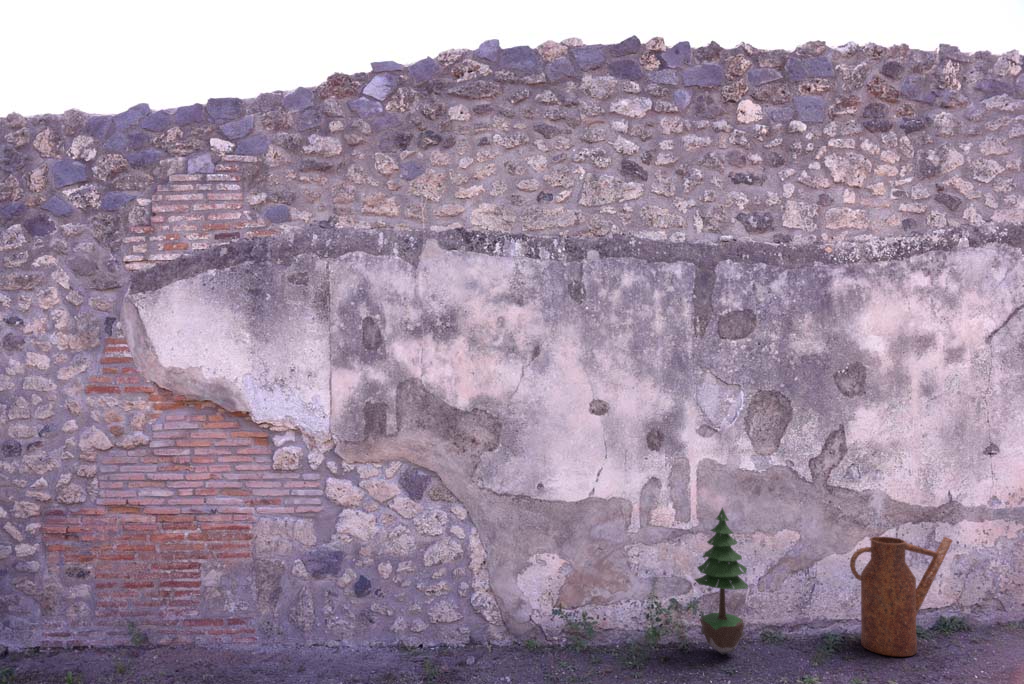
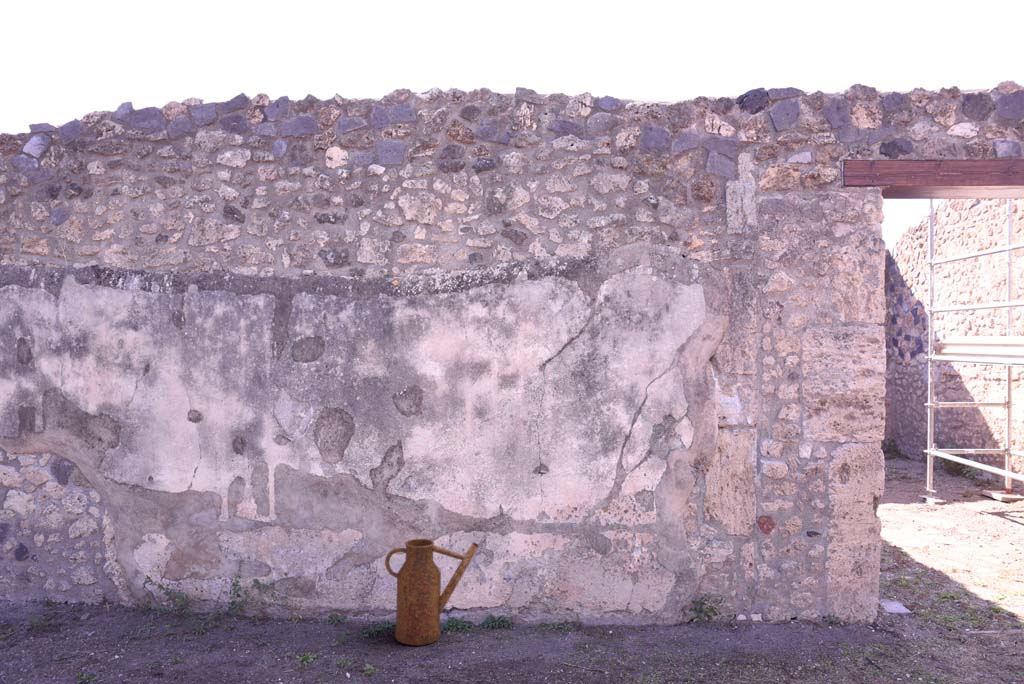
potted tree: present [695,508,748,655] -> none [249,506,296,631]

